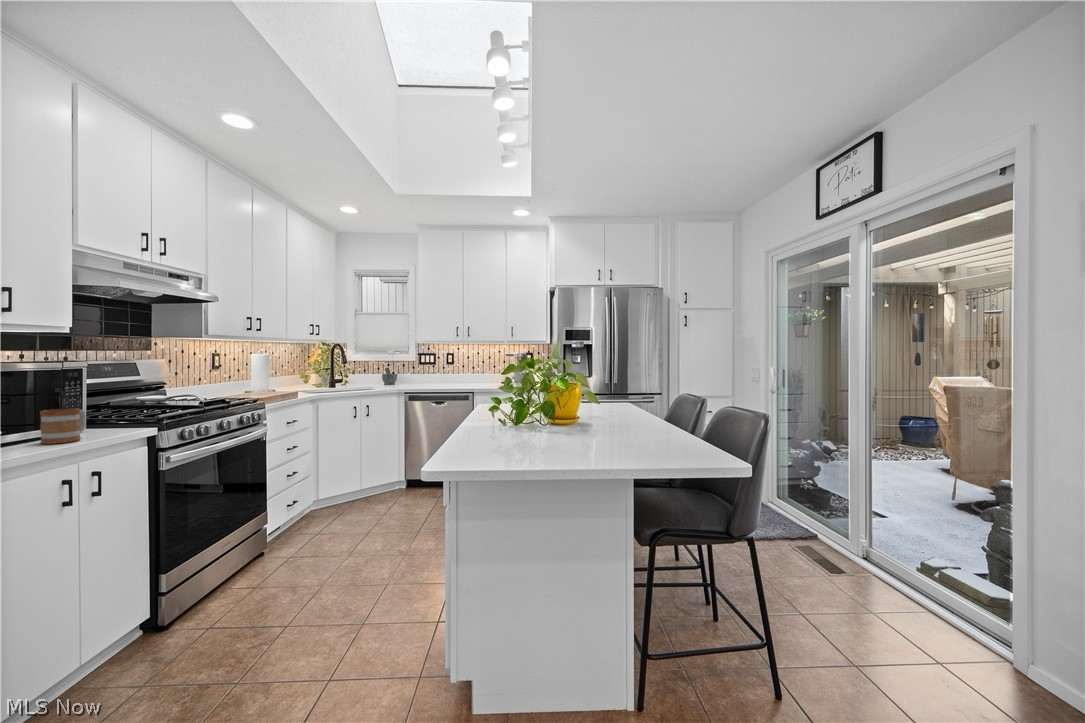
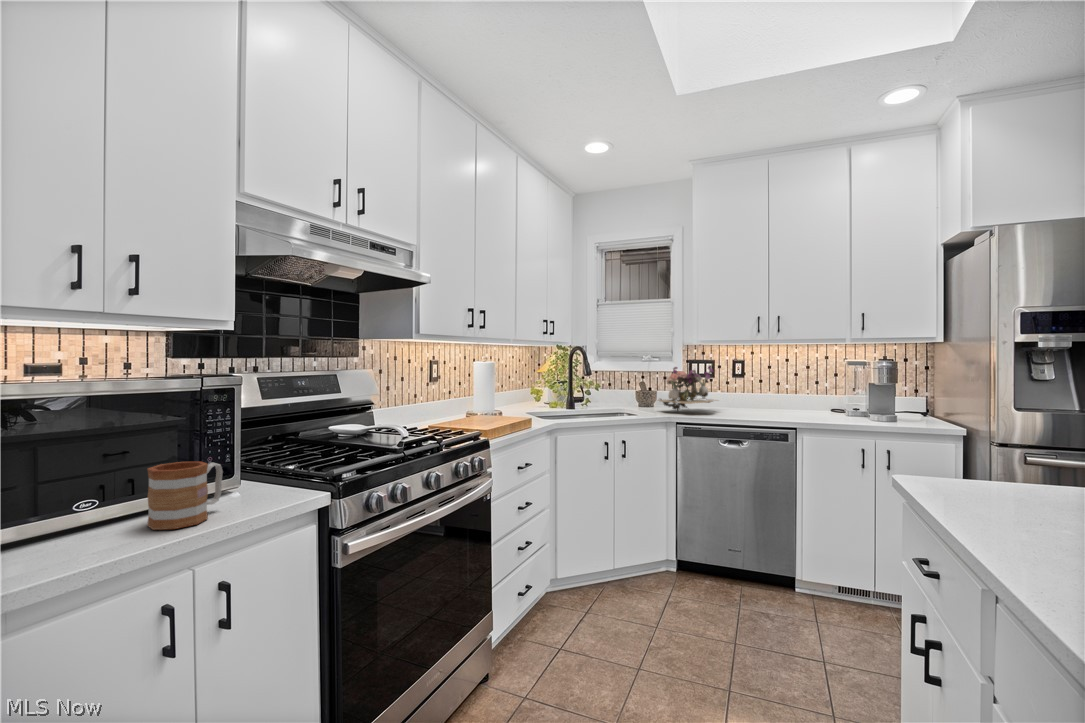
flower arrangement: none [392,355,435,387] -> present [658,365,718,410]

